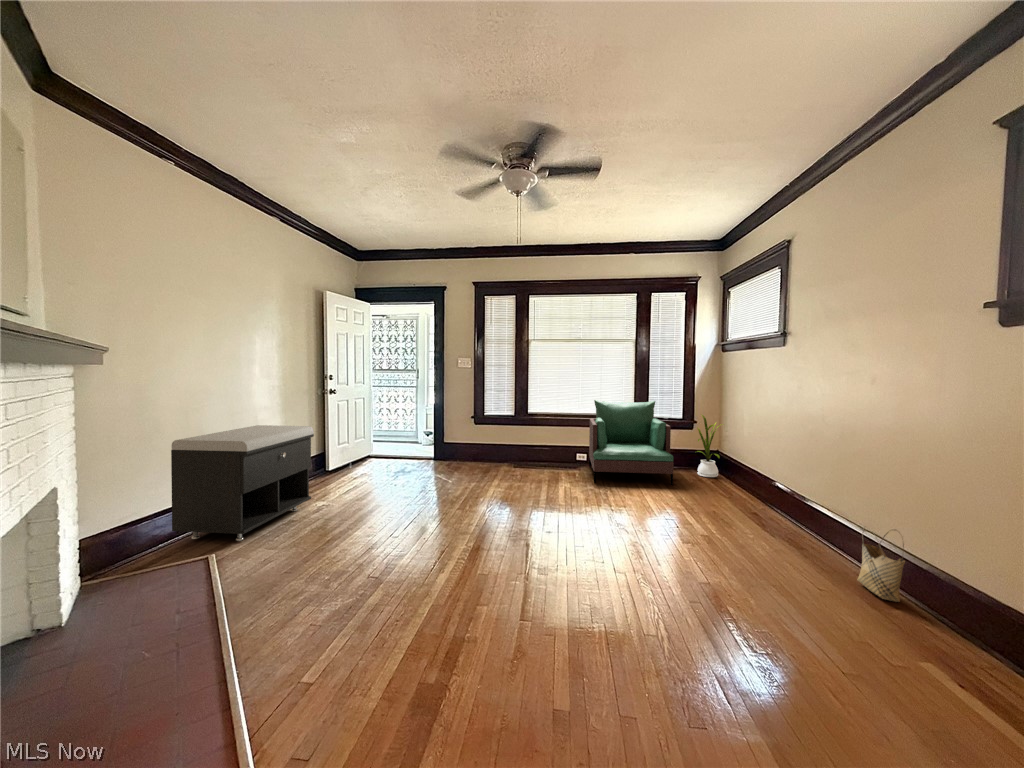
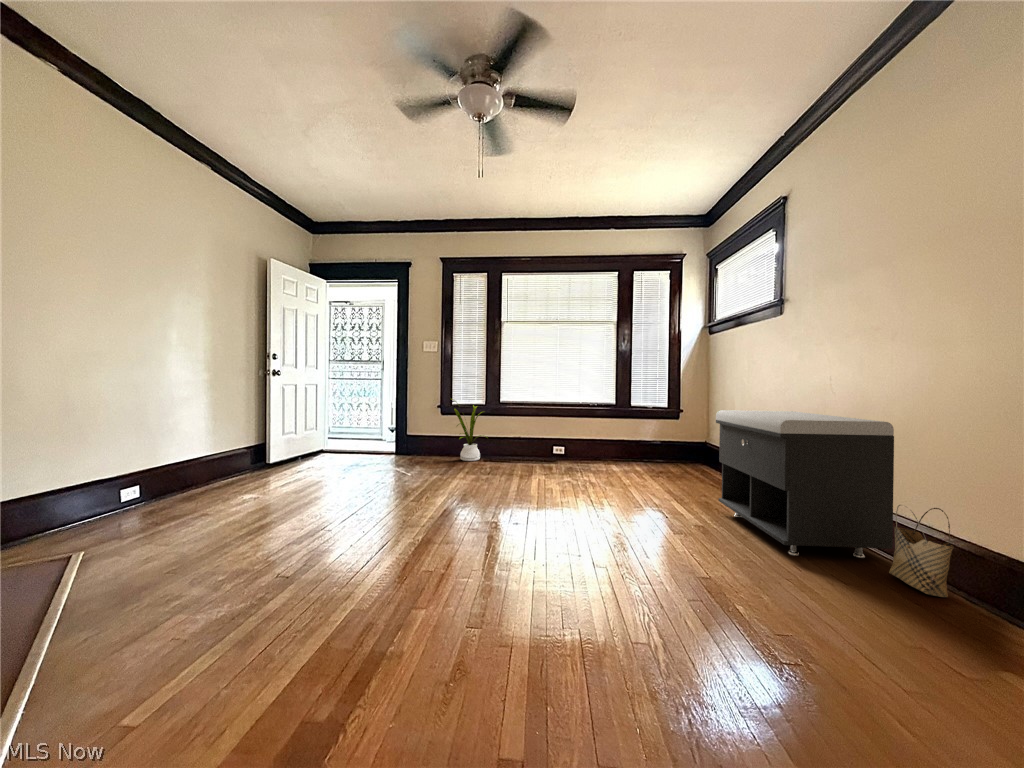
armchair: present [589,400,674,485] -> none [566,386,659,478]
house plant: present [697,415,722,477] -> present [454,405,486,461]
storage bench: present [171,425,314,541] -> present [716,410,894,558]

